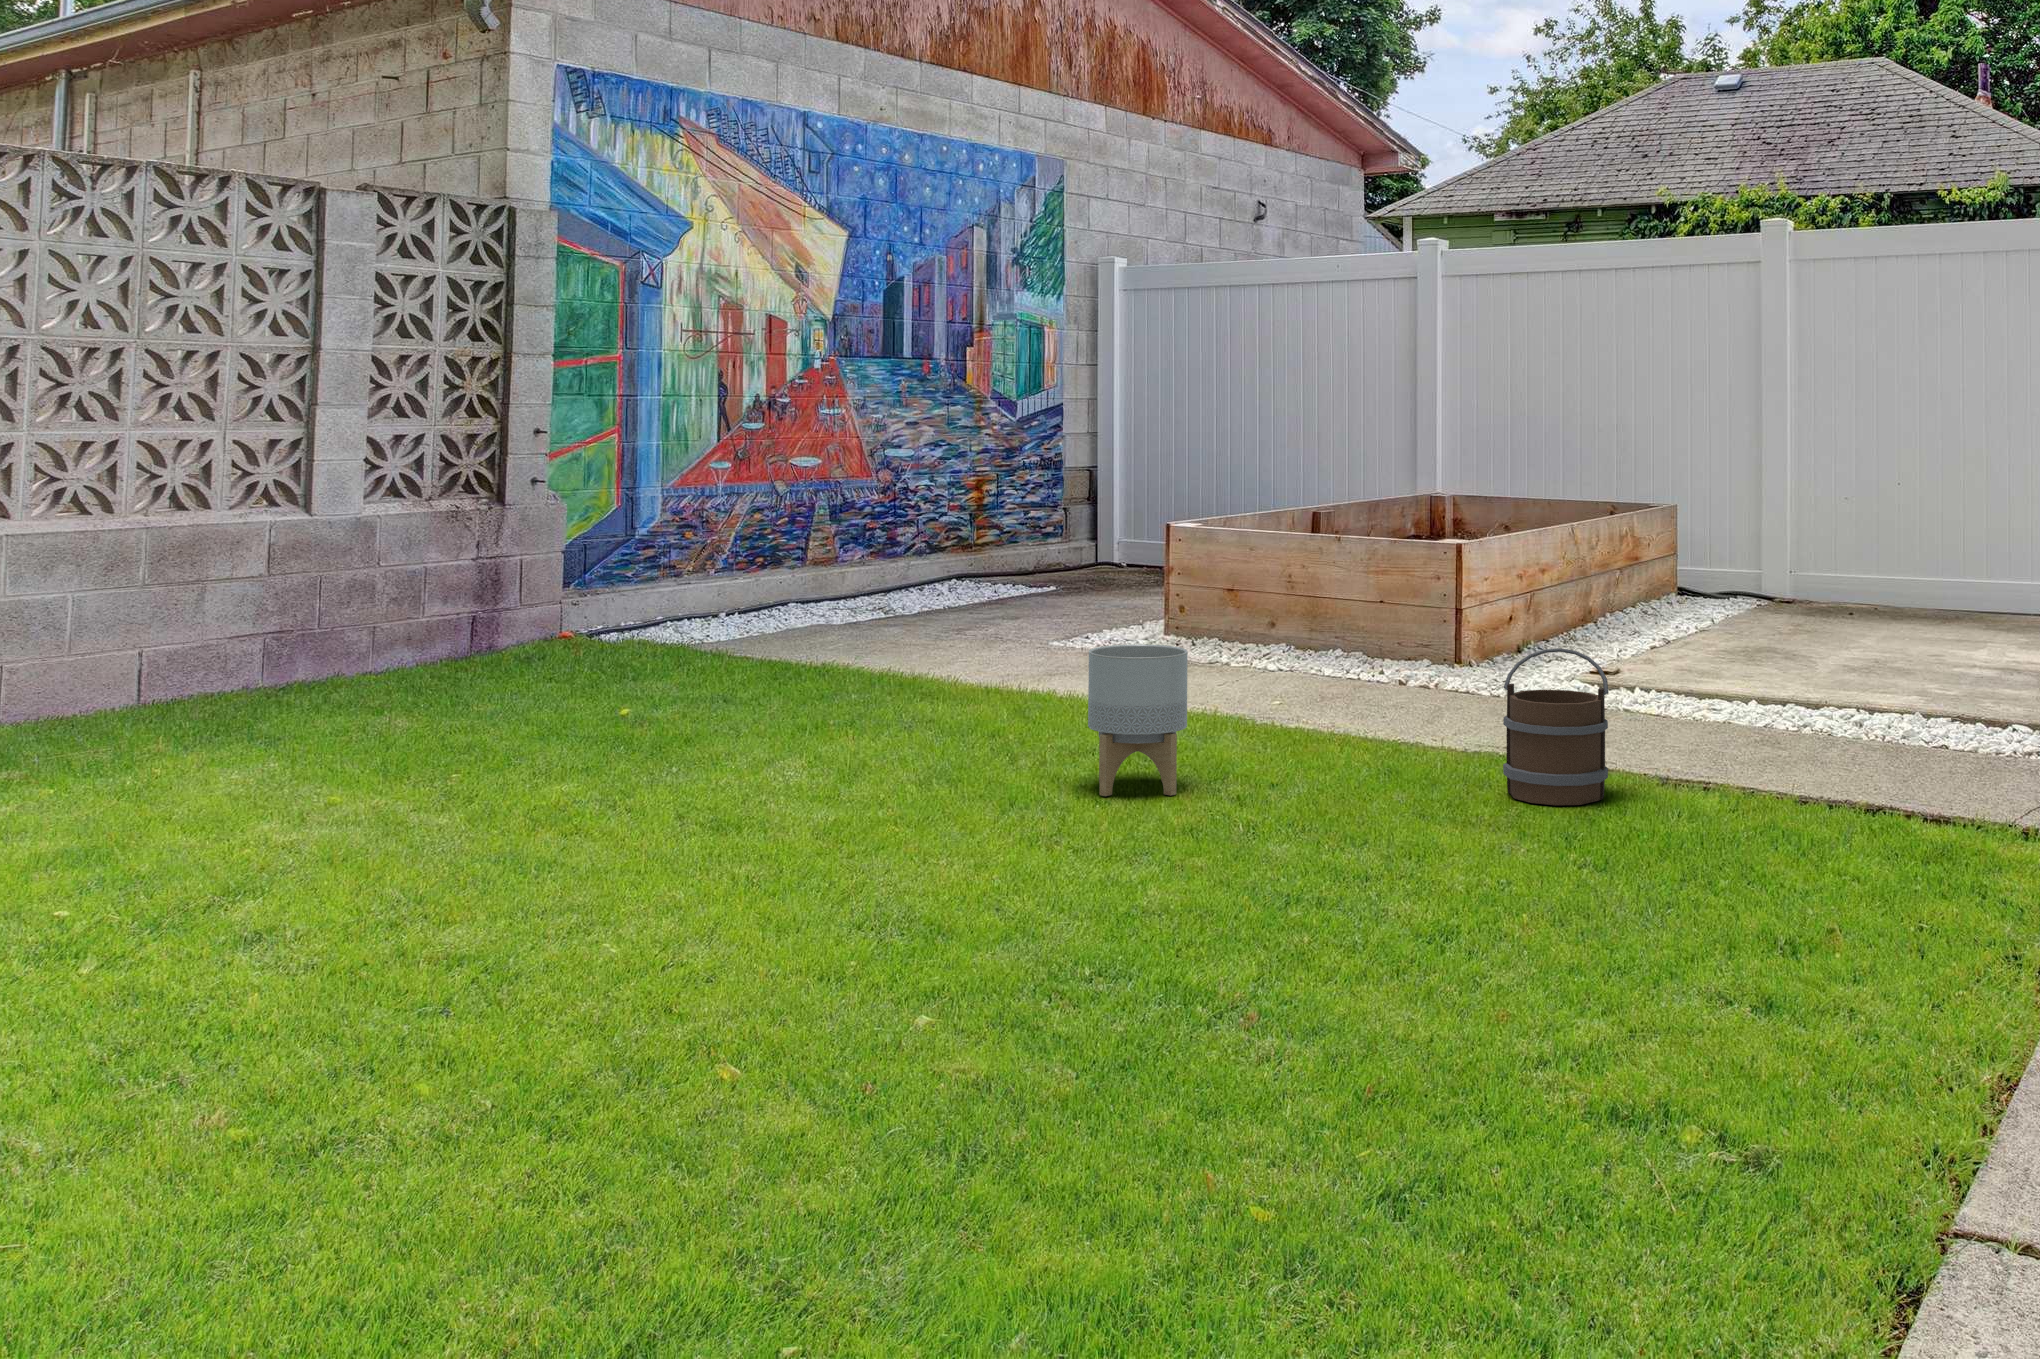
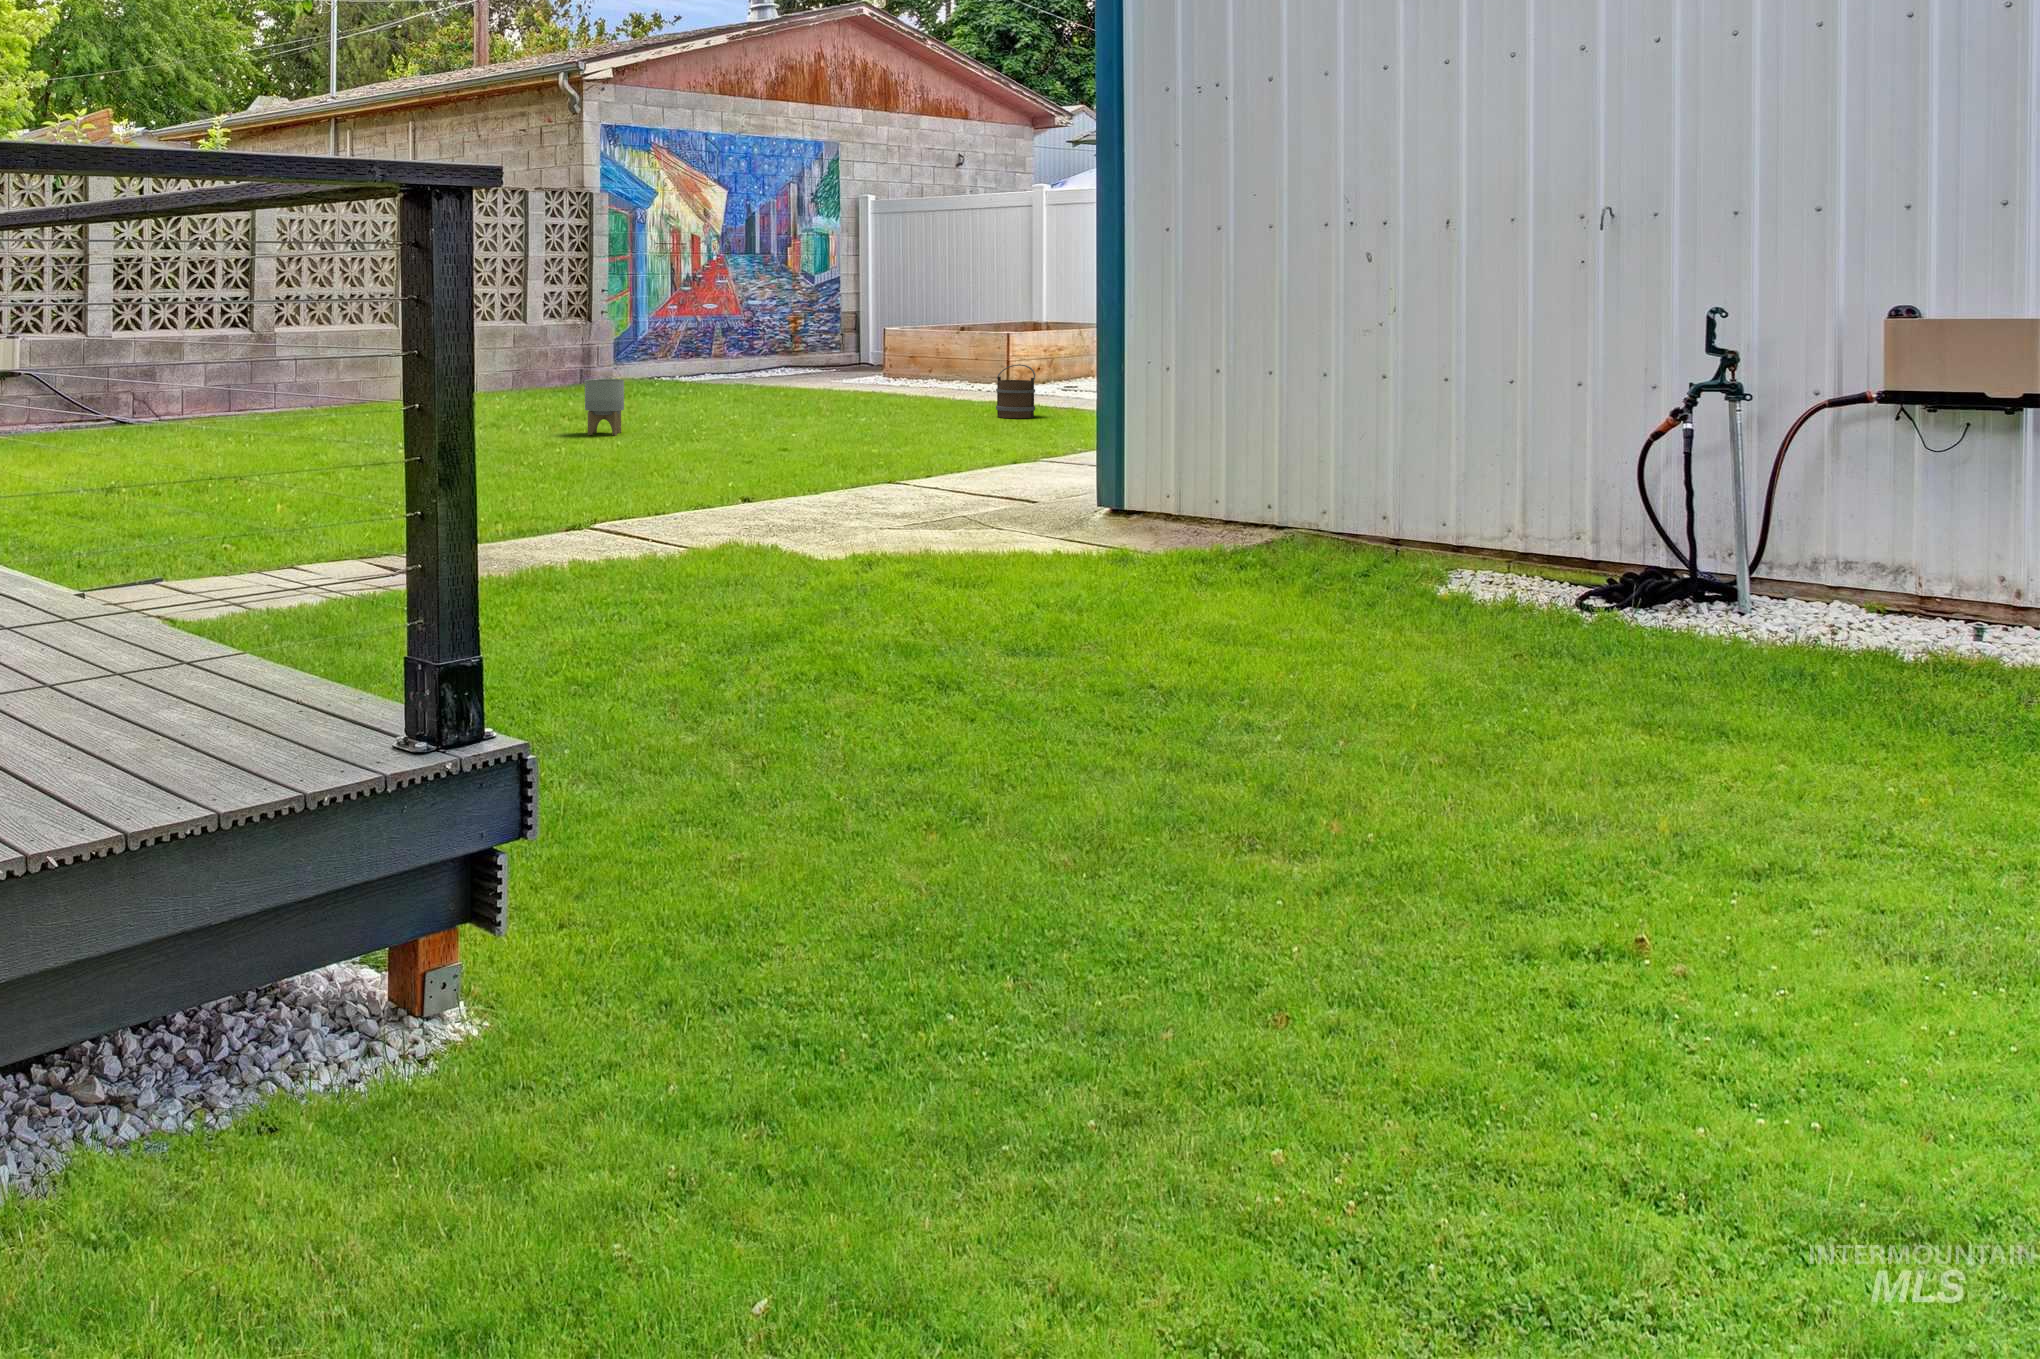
planter: present [1088,644,1188,796] -> present [585,379,624,435]

